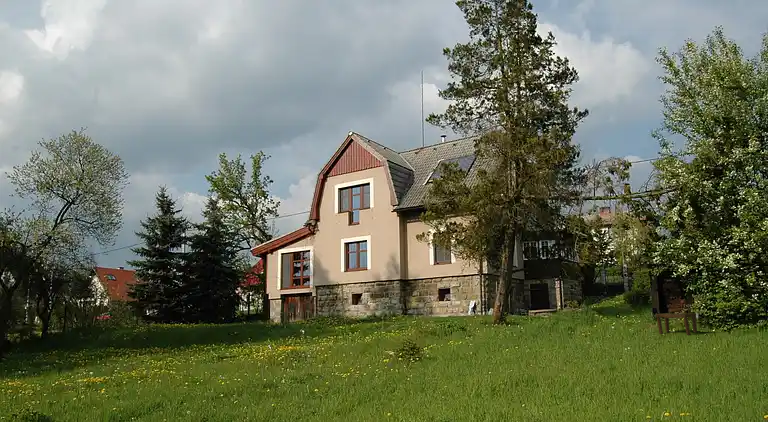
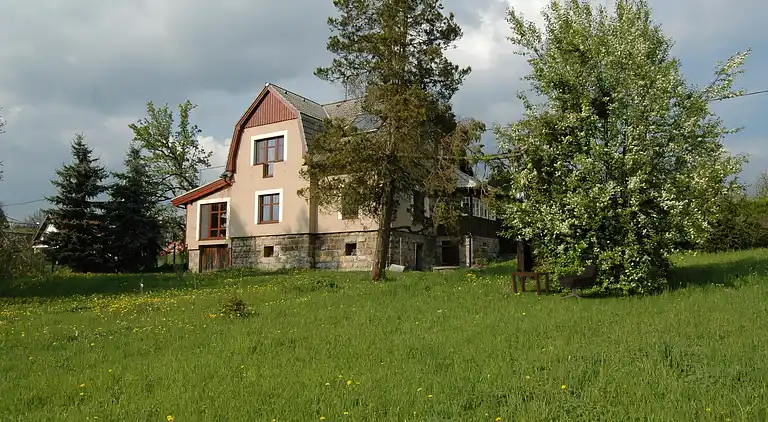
lounge chair: none [707,305,750,338] -> present [557,265,598,298]

